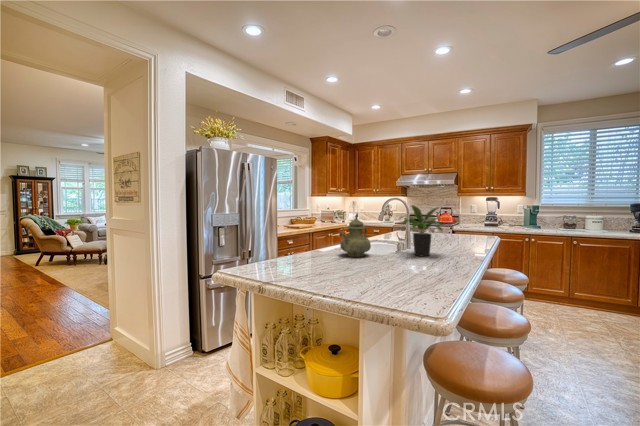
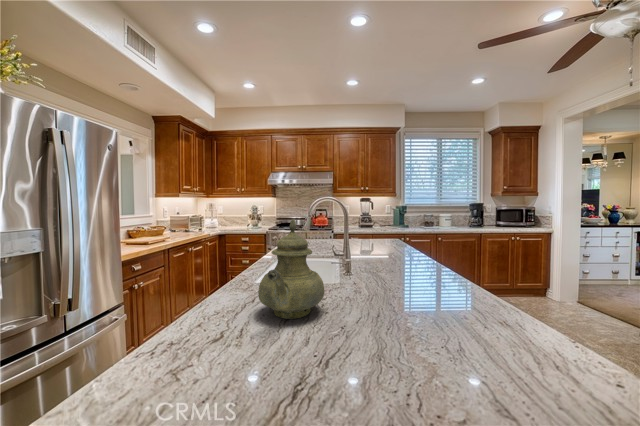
potted plant: present [400,205,442,256] -> none [354,201,441,293]

